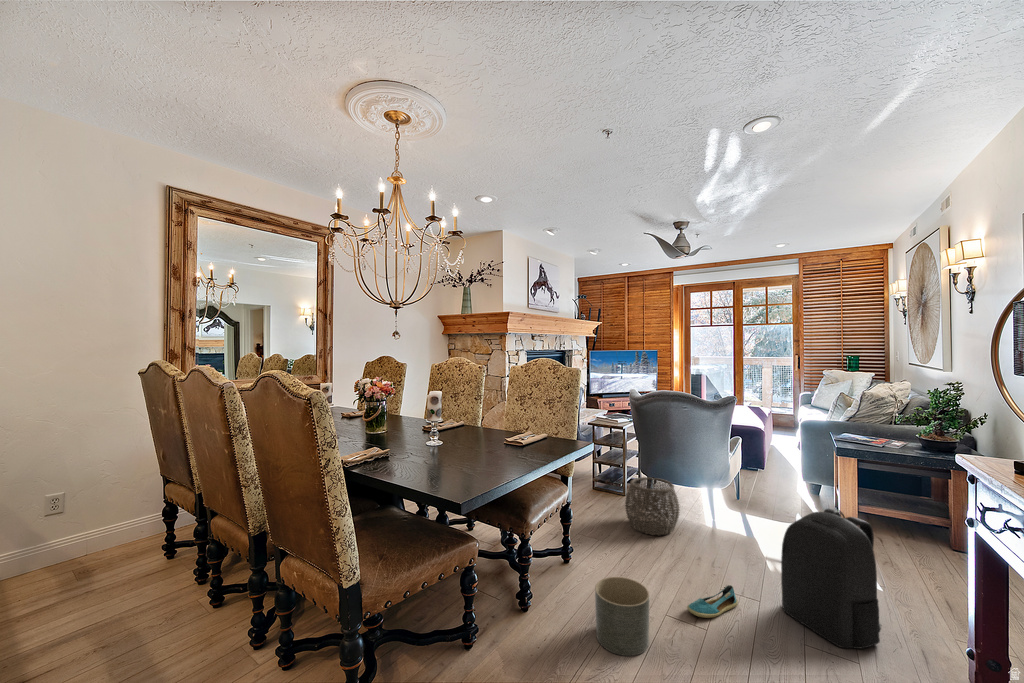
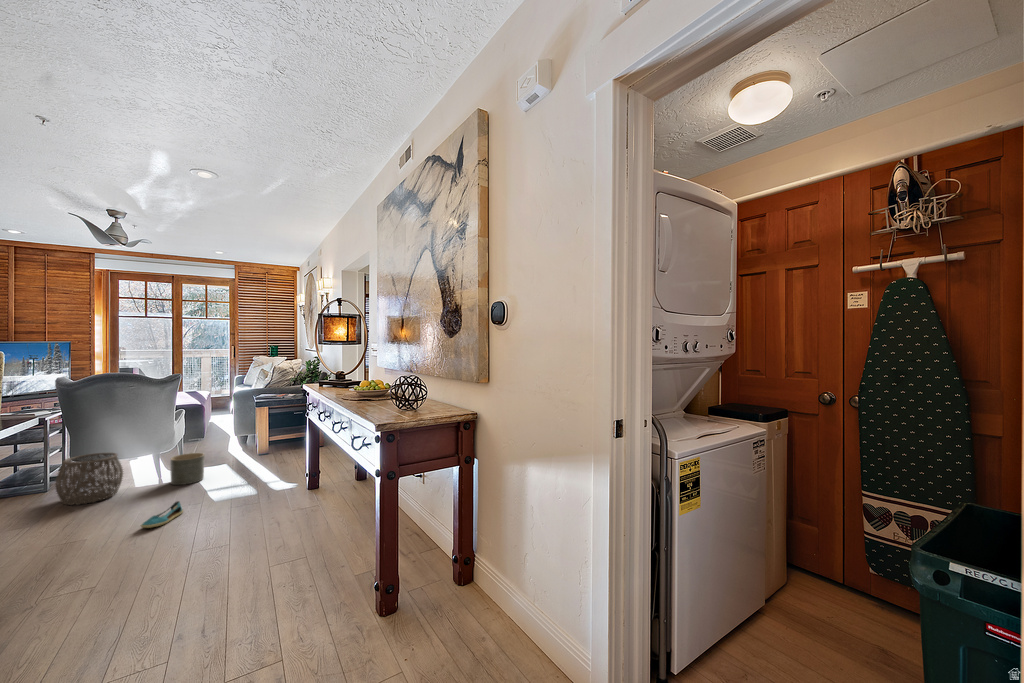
backpack: present [781,509,881,649] -> none [216,429,275,505]
planter: present [595,577,649,656] -> present [170,453,204,485]

